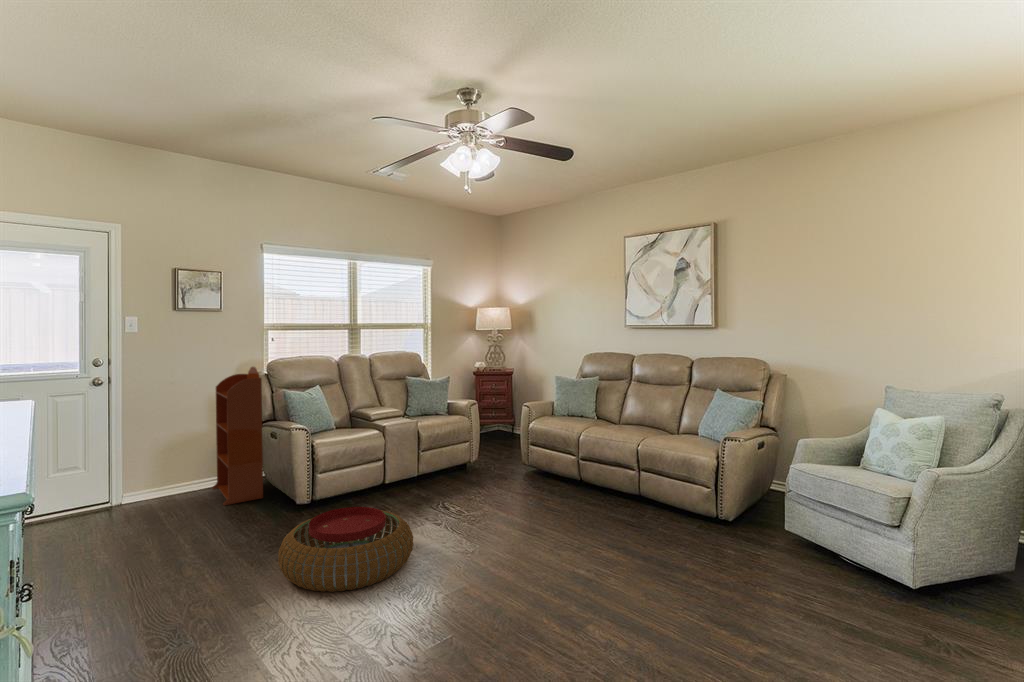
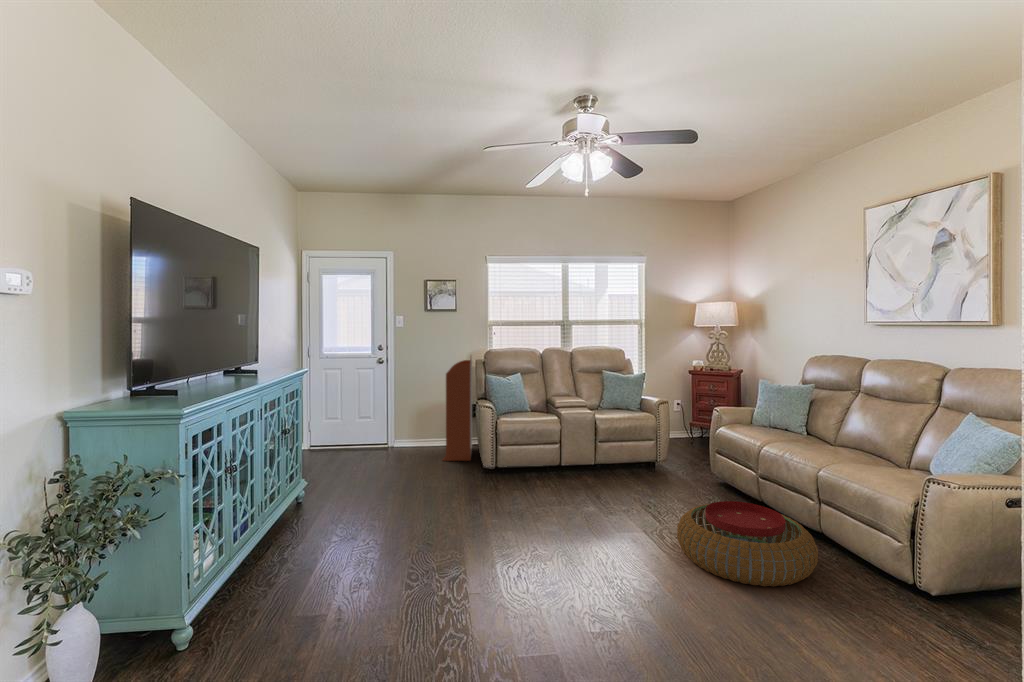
pouf: present [278,507,413,592] -> present [677,501,818,587]

